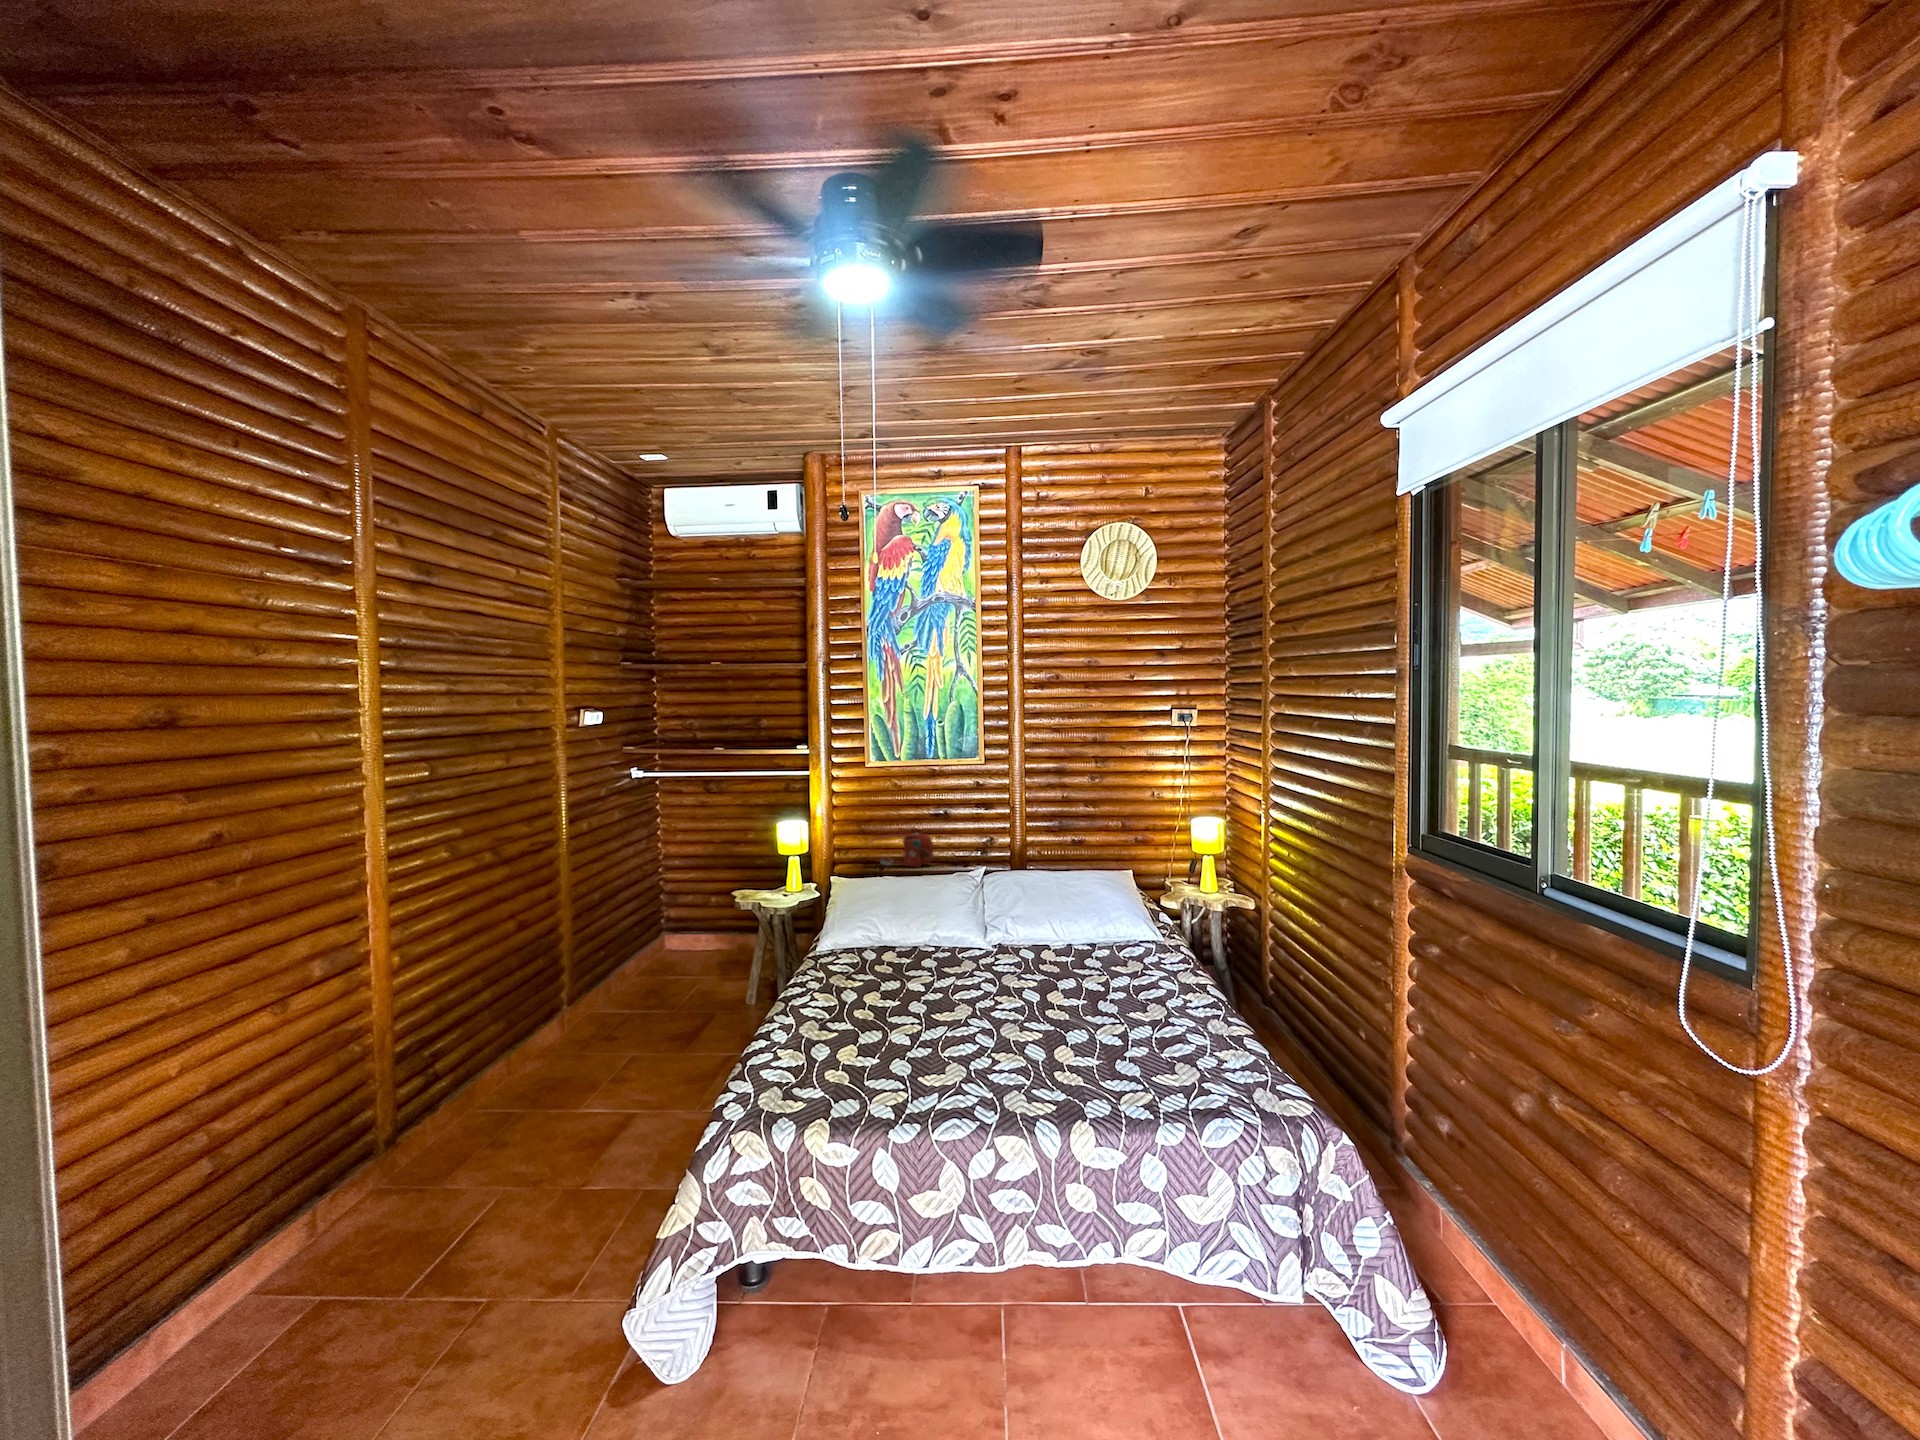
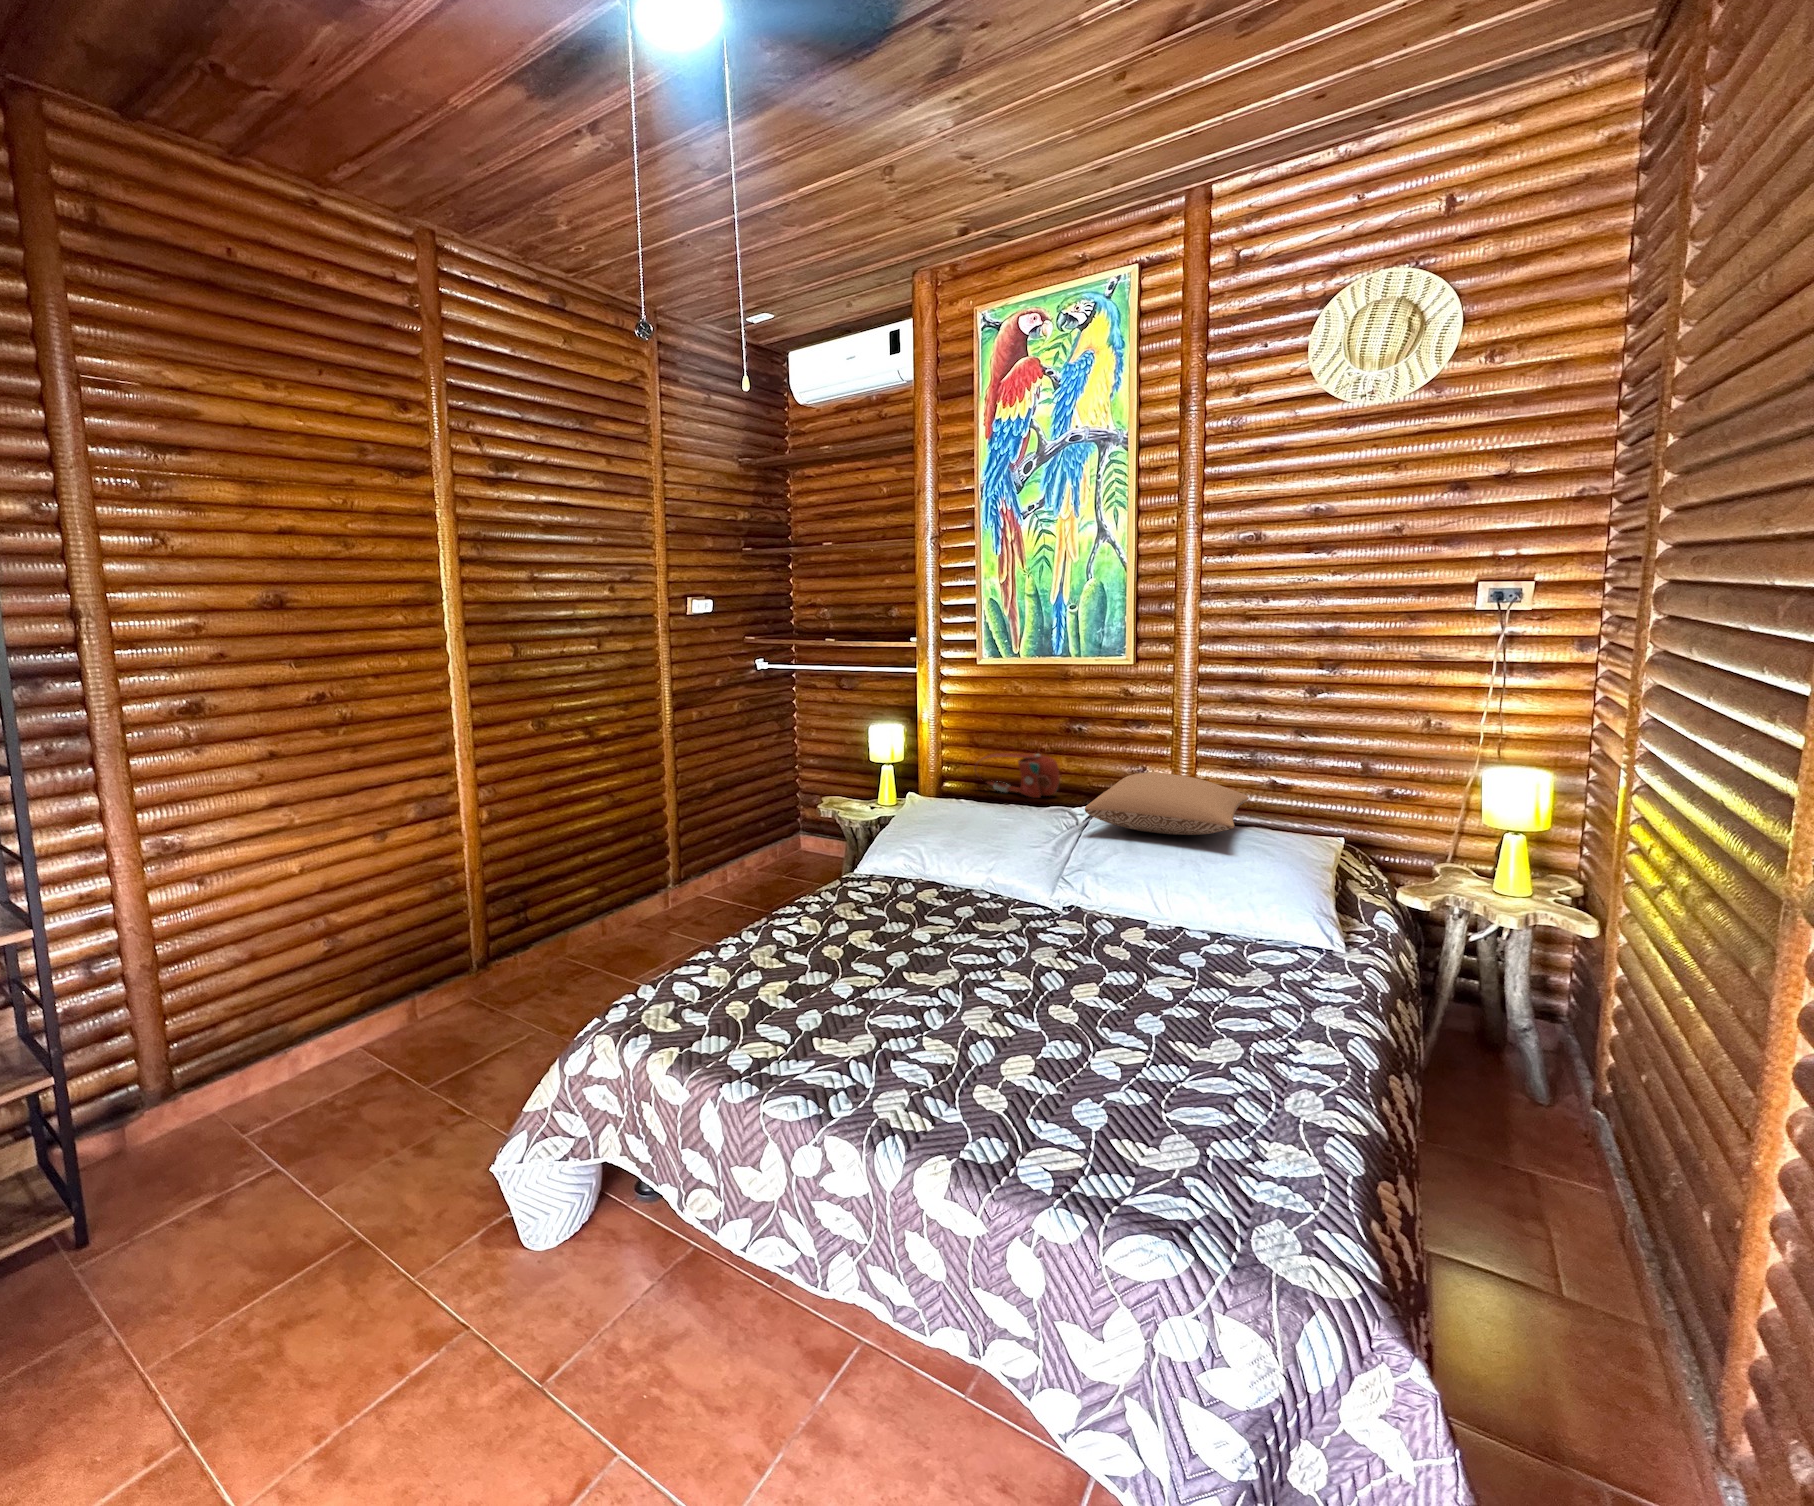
pillow: none [978,838,1072,878] -> present [1085,773,1249,835]

